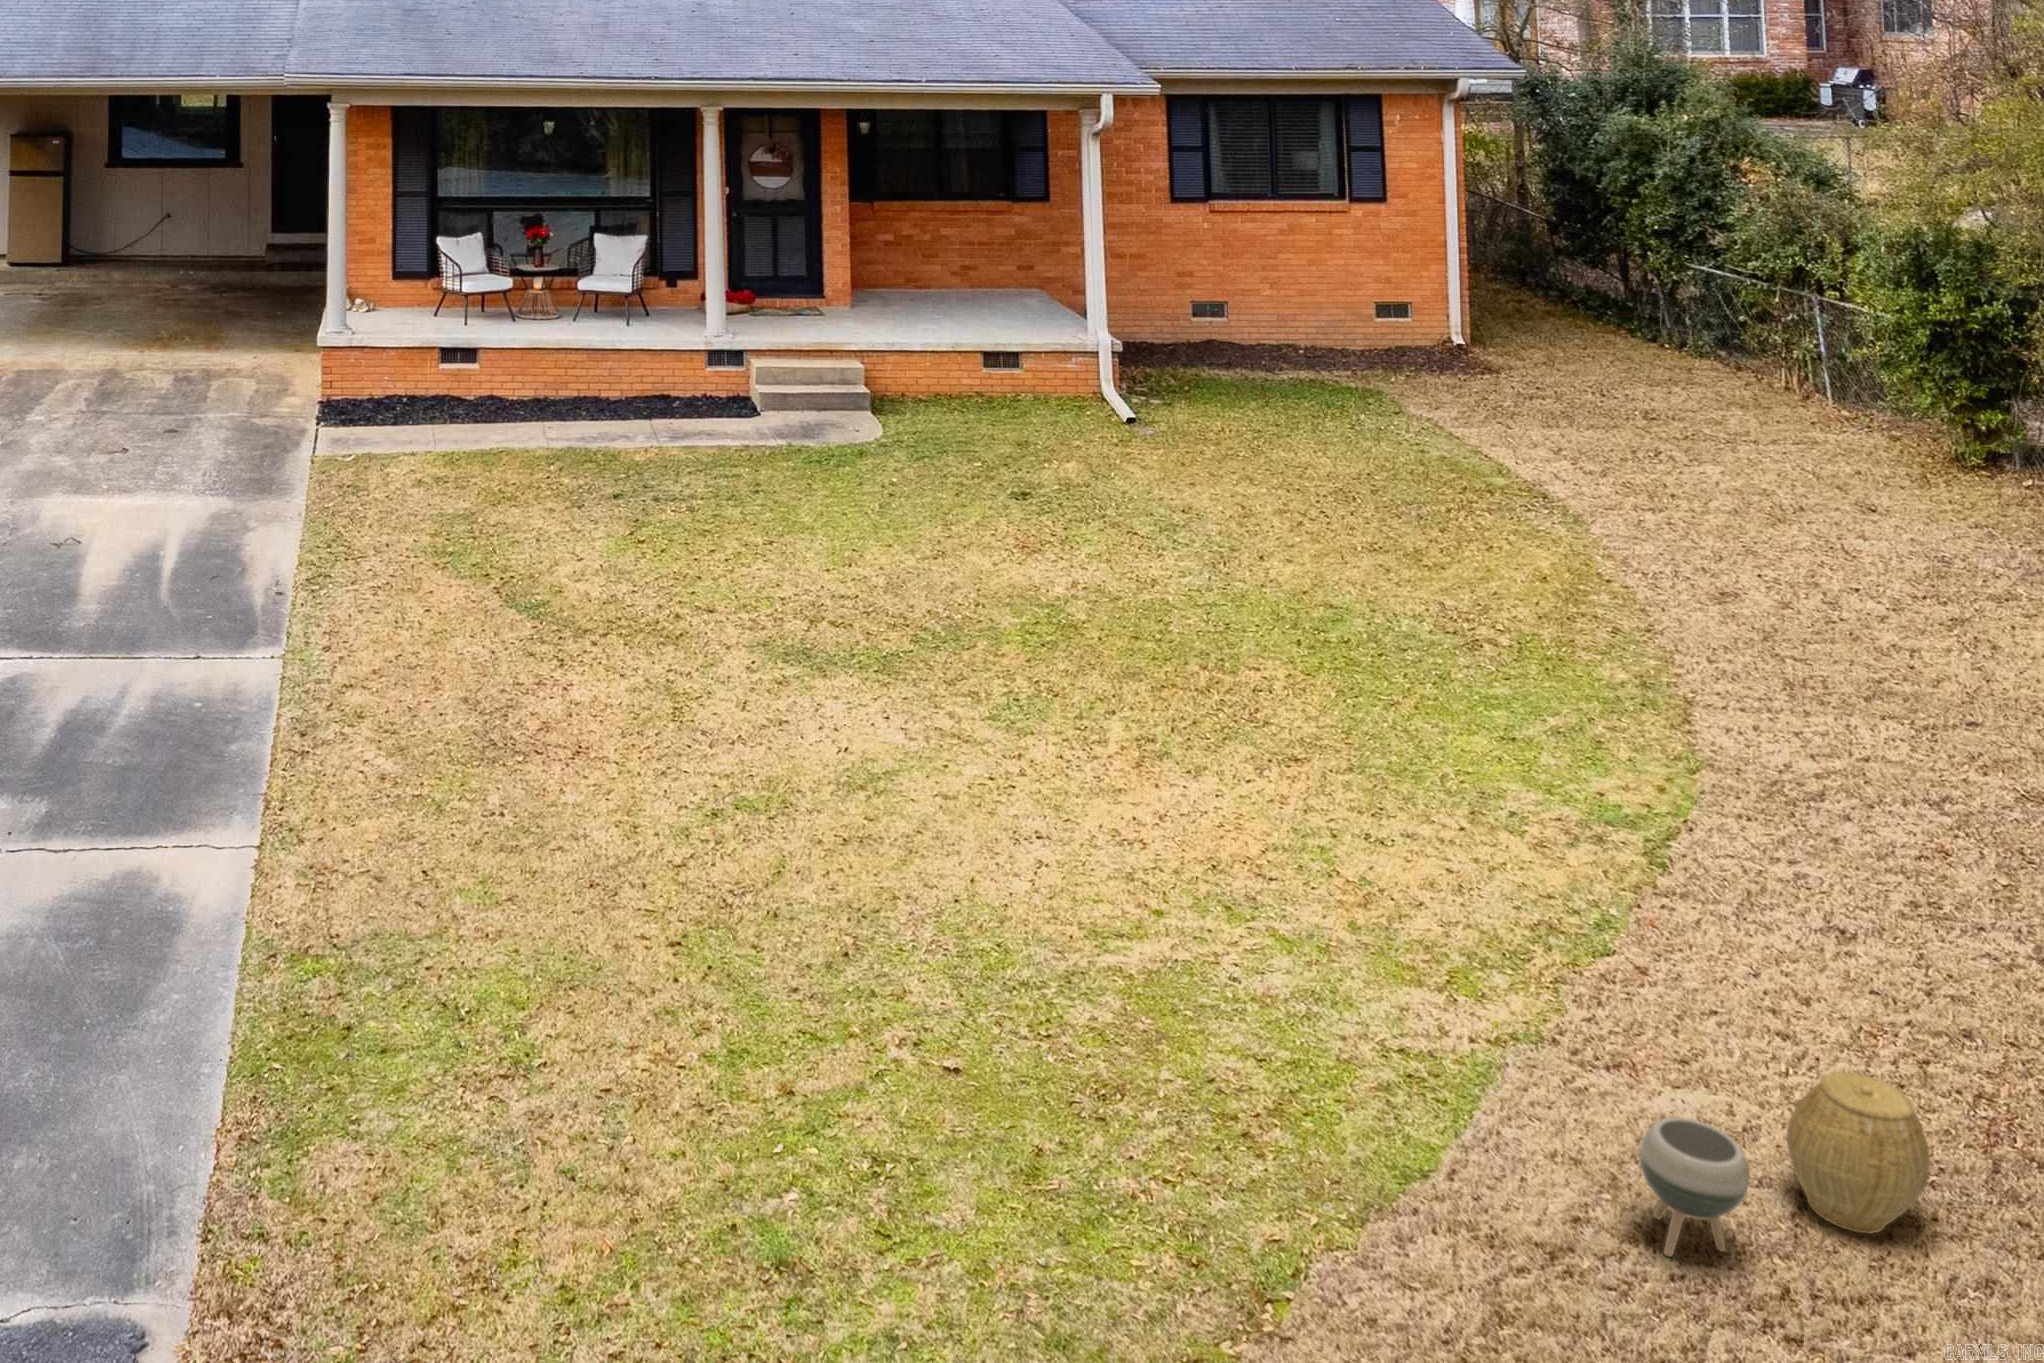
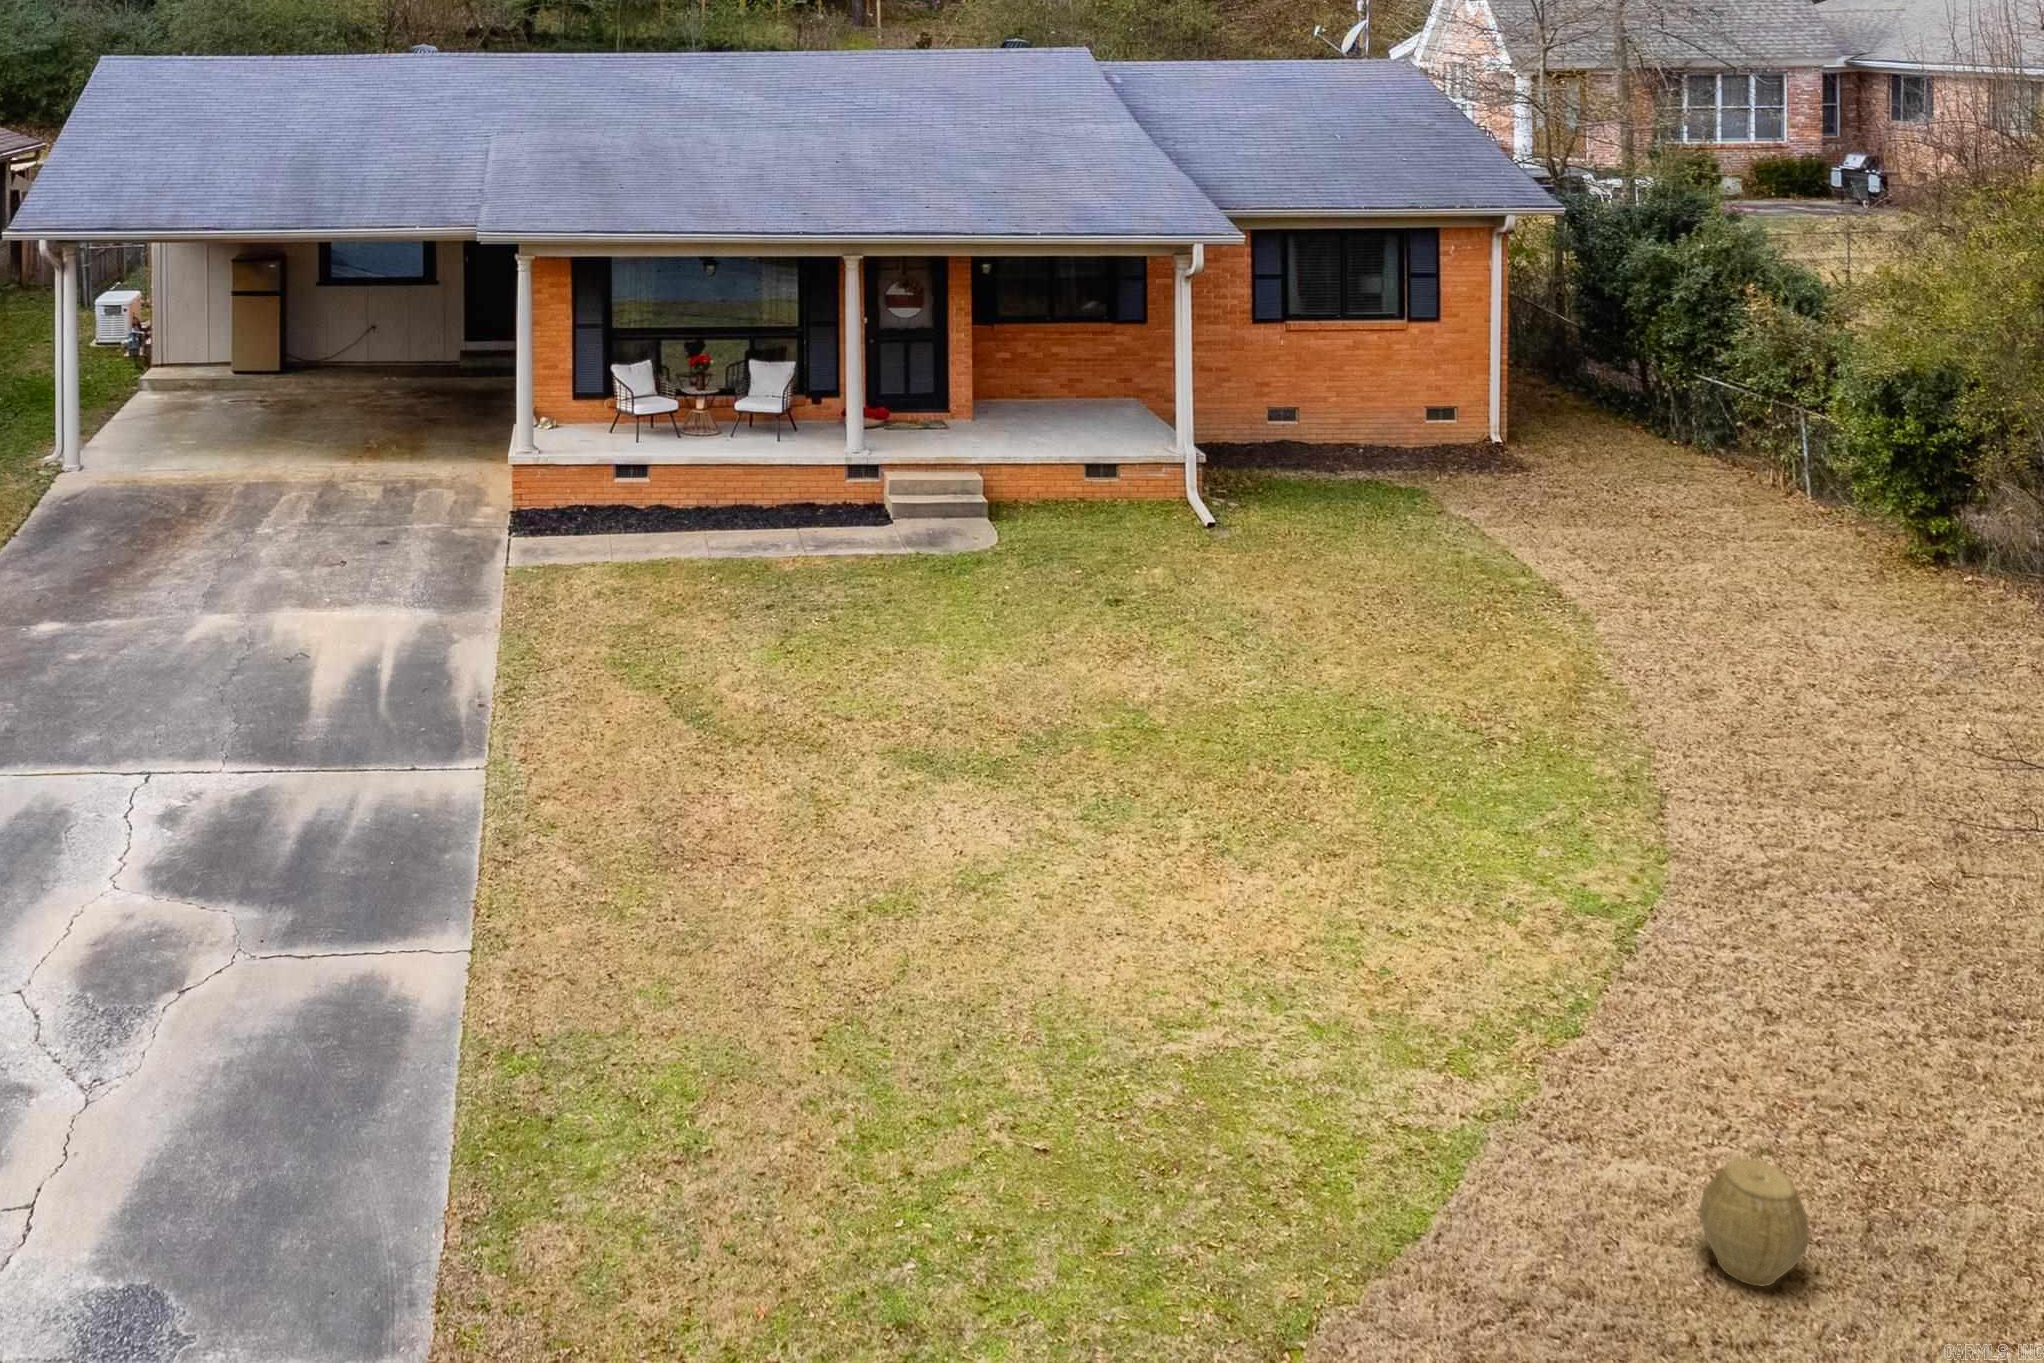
planter: present [1640,1117,1749,1257] -> none [1581,1198,1664,1308]

